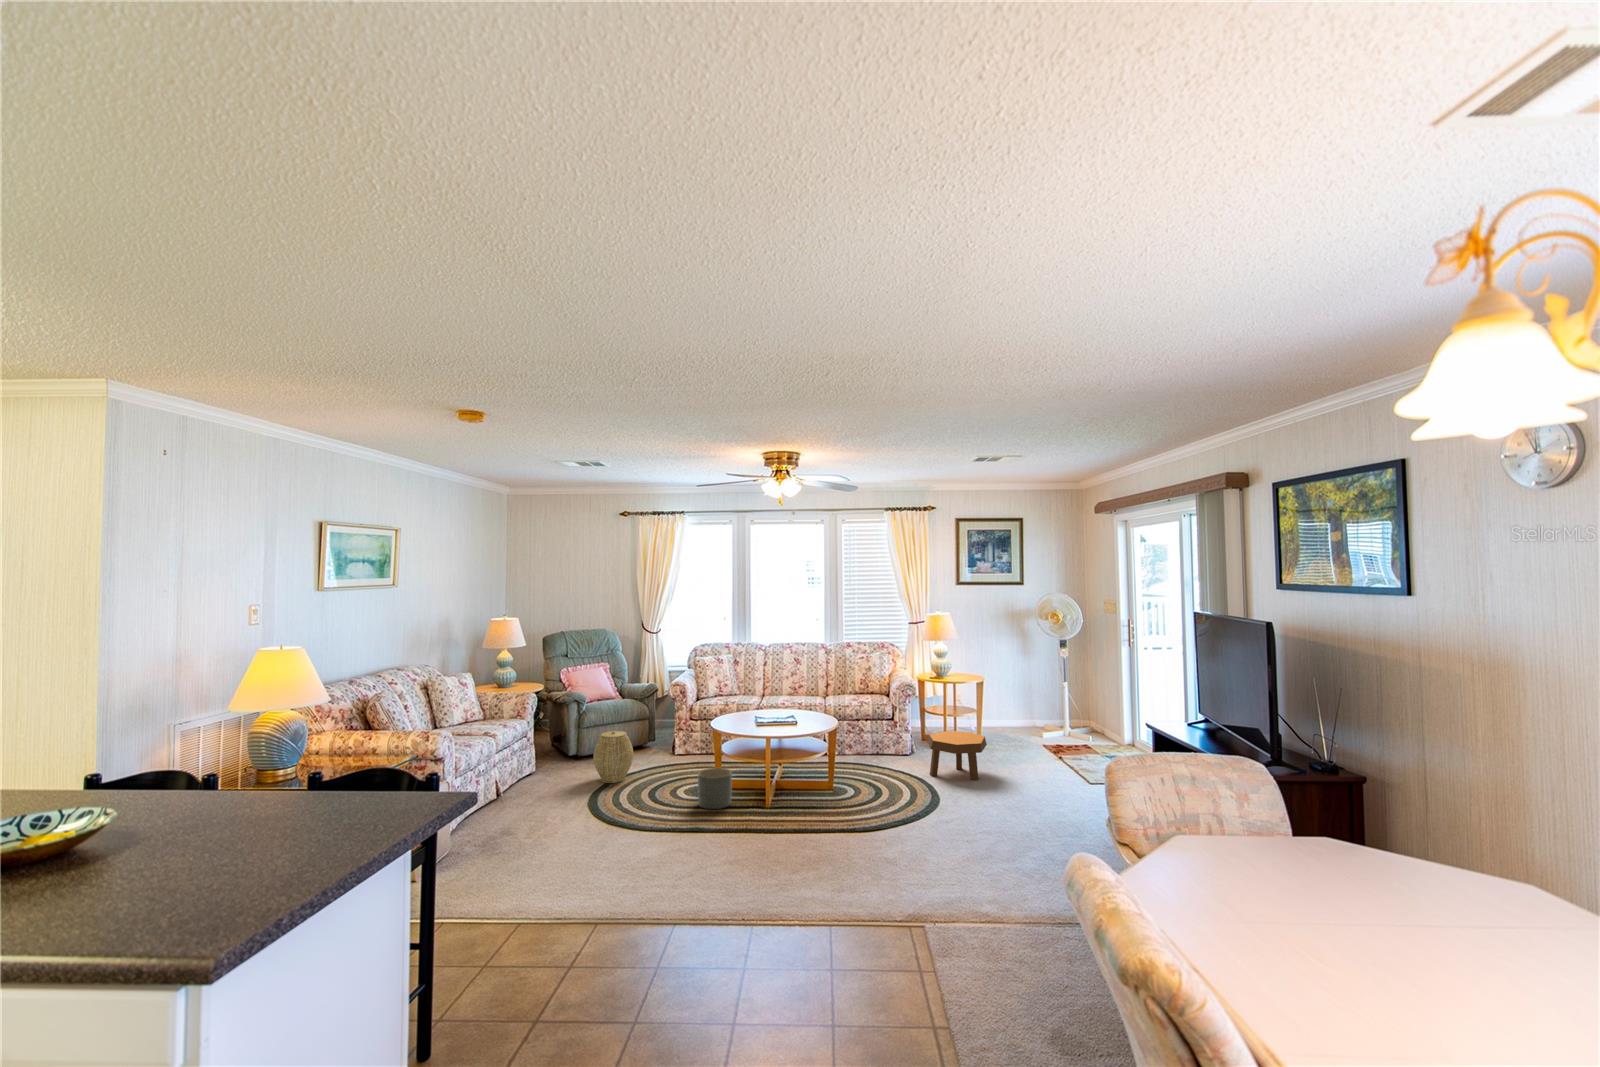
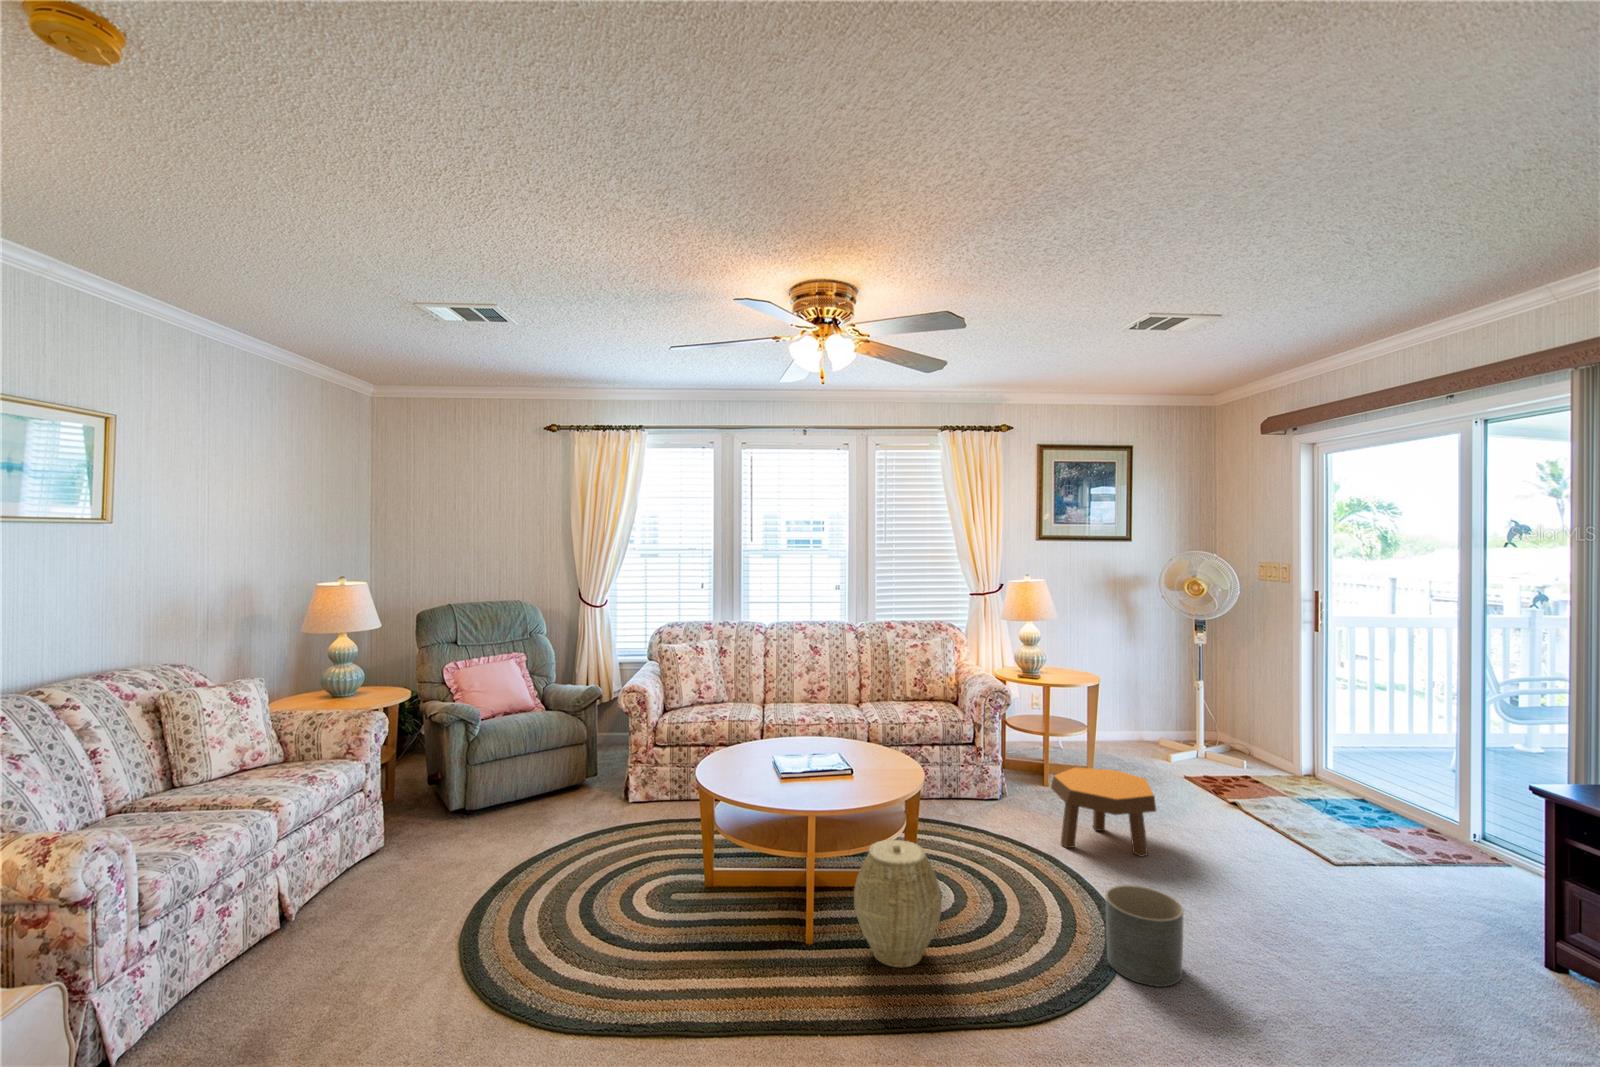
woven basket: present [593,731,633,783] -> present [854,840,942,967]
planter: present [698,768,732,809] -> present [1106,885,1183,987]

